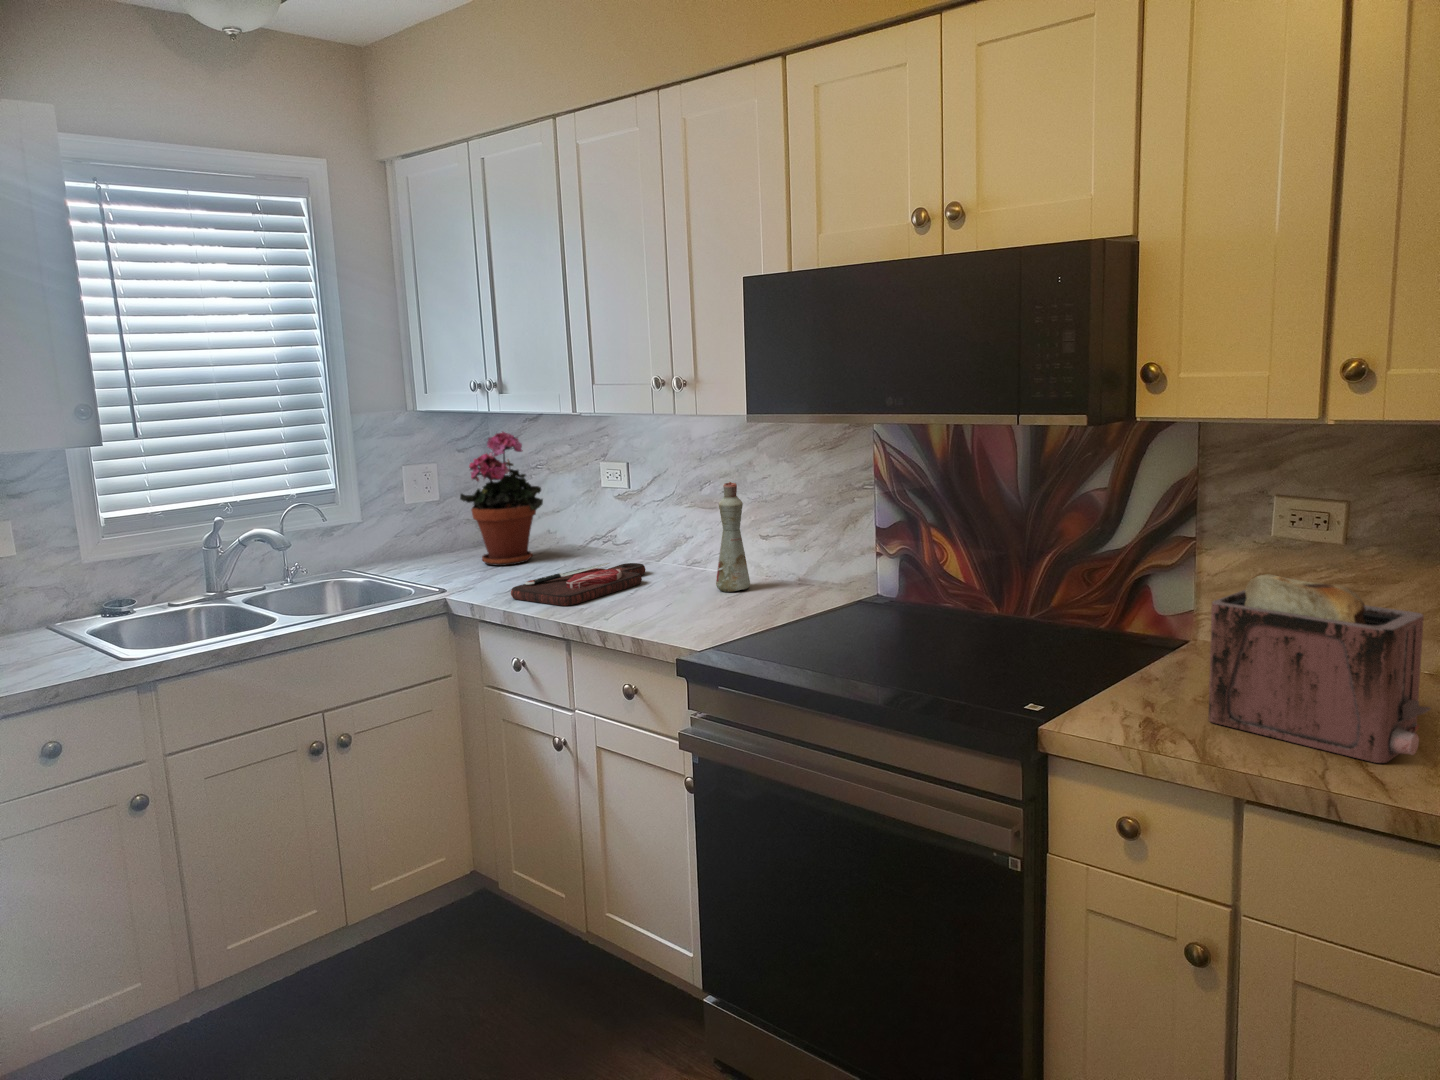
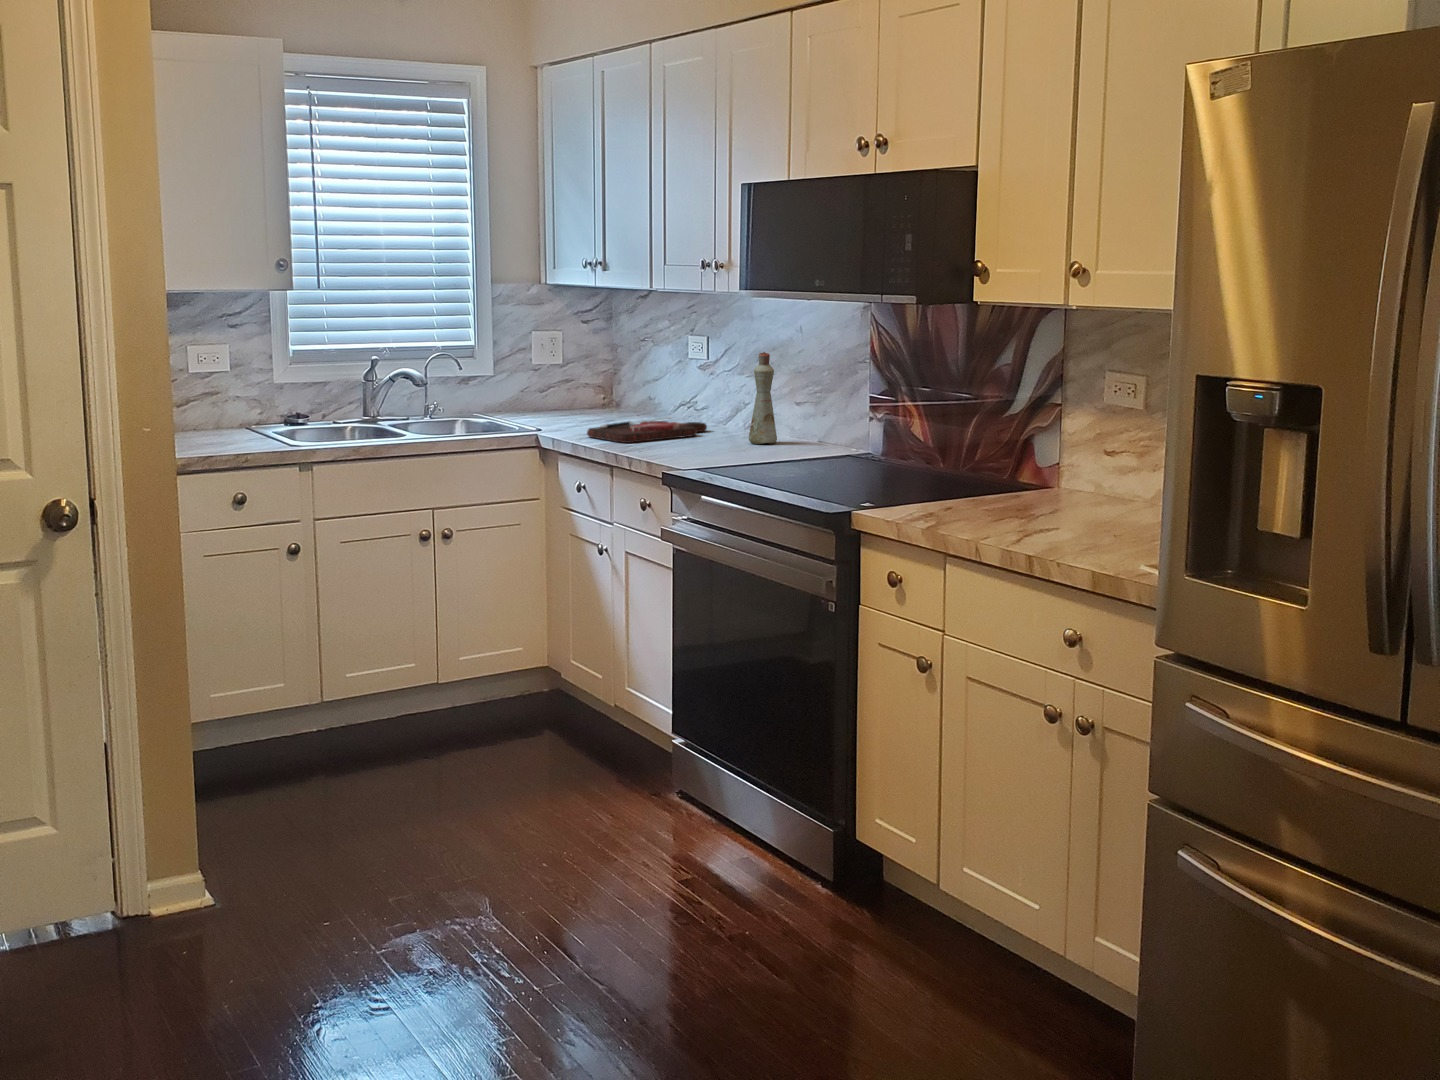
potted plant: present [460,432,543,566] -> none [570,305,641,420]
toaster: present [1208,575,1431,763] -> none [978,410,1096,533]

